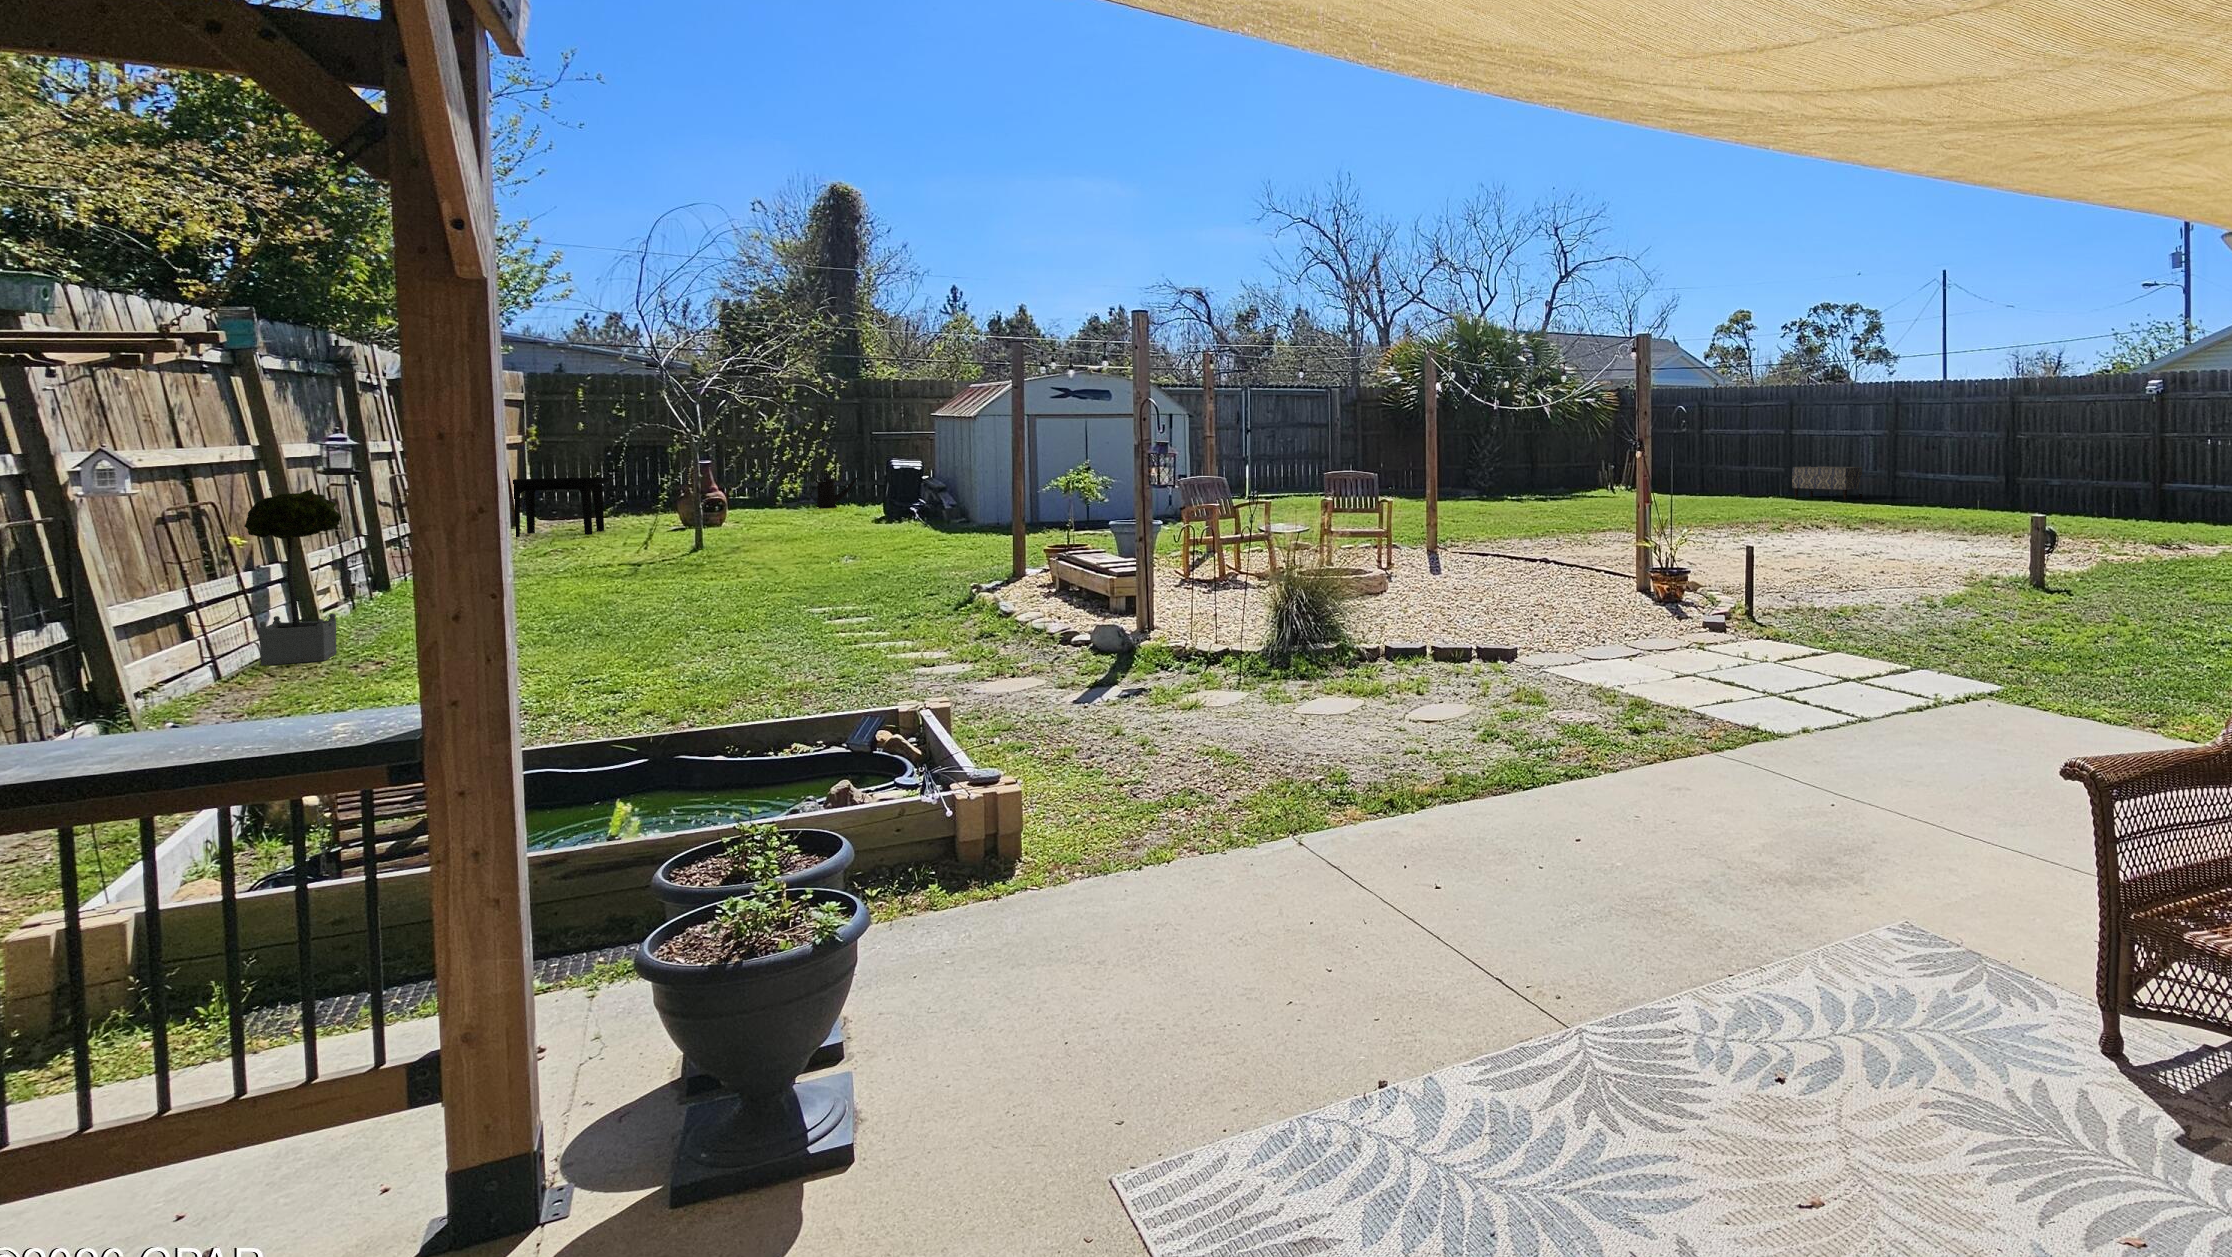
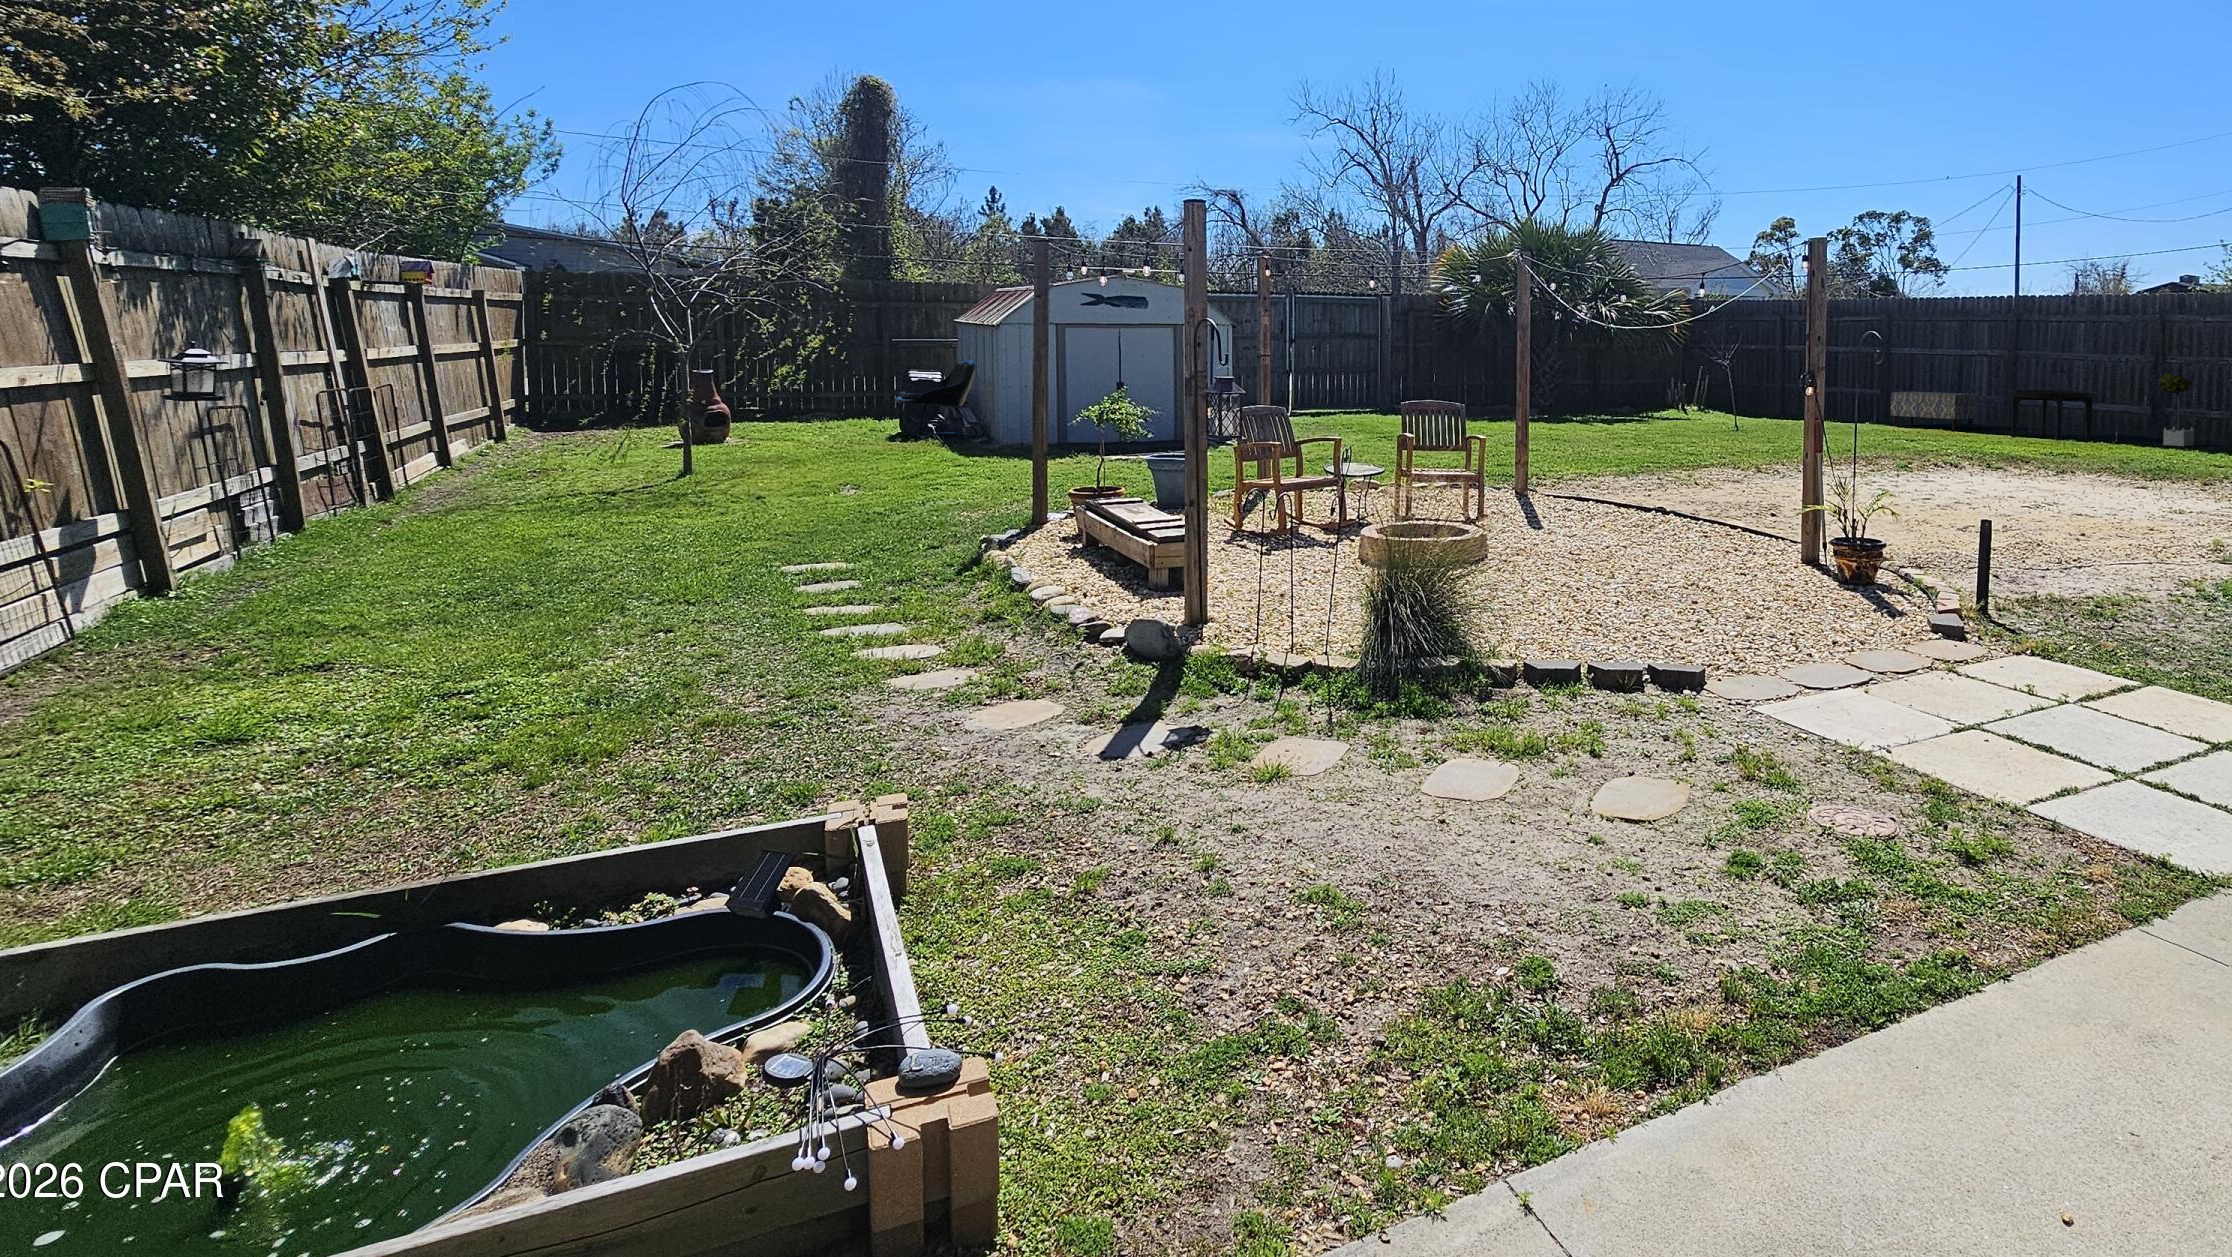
lounge chair: none [880,449,956,521] -> present [896,360,977,440]
watering can: present [810,473,858,508] -> none [824,382,875,421]
round table: present [513,477,614,537] -> present [2008,390,2097,440]
potted tree: present [244,488,342,665] -> present [2159,373,2194,446]

